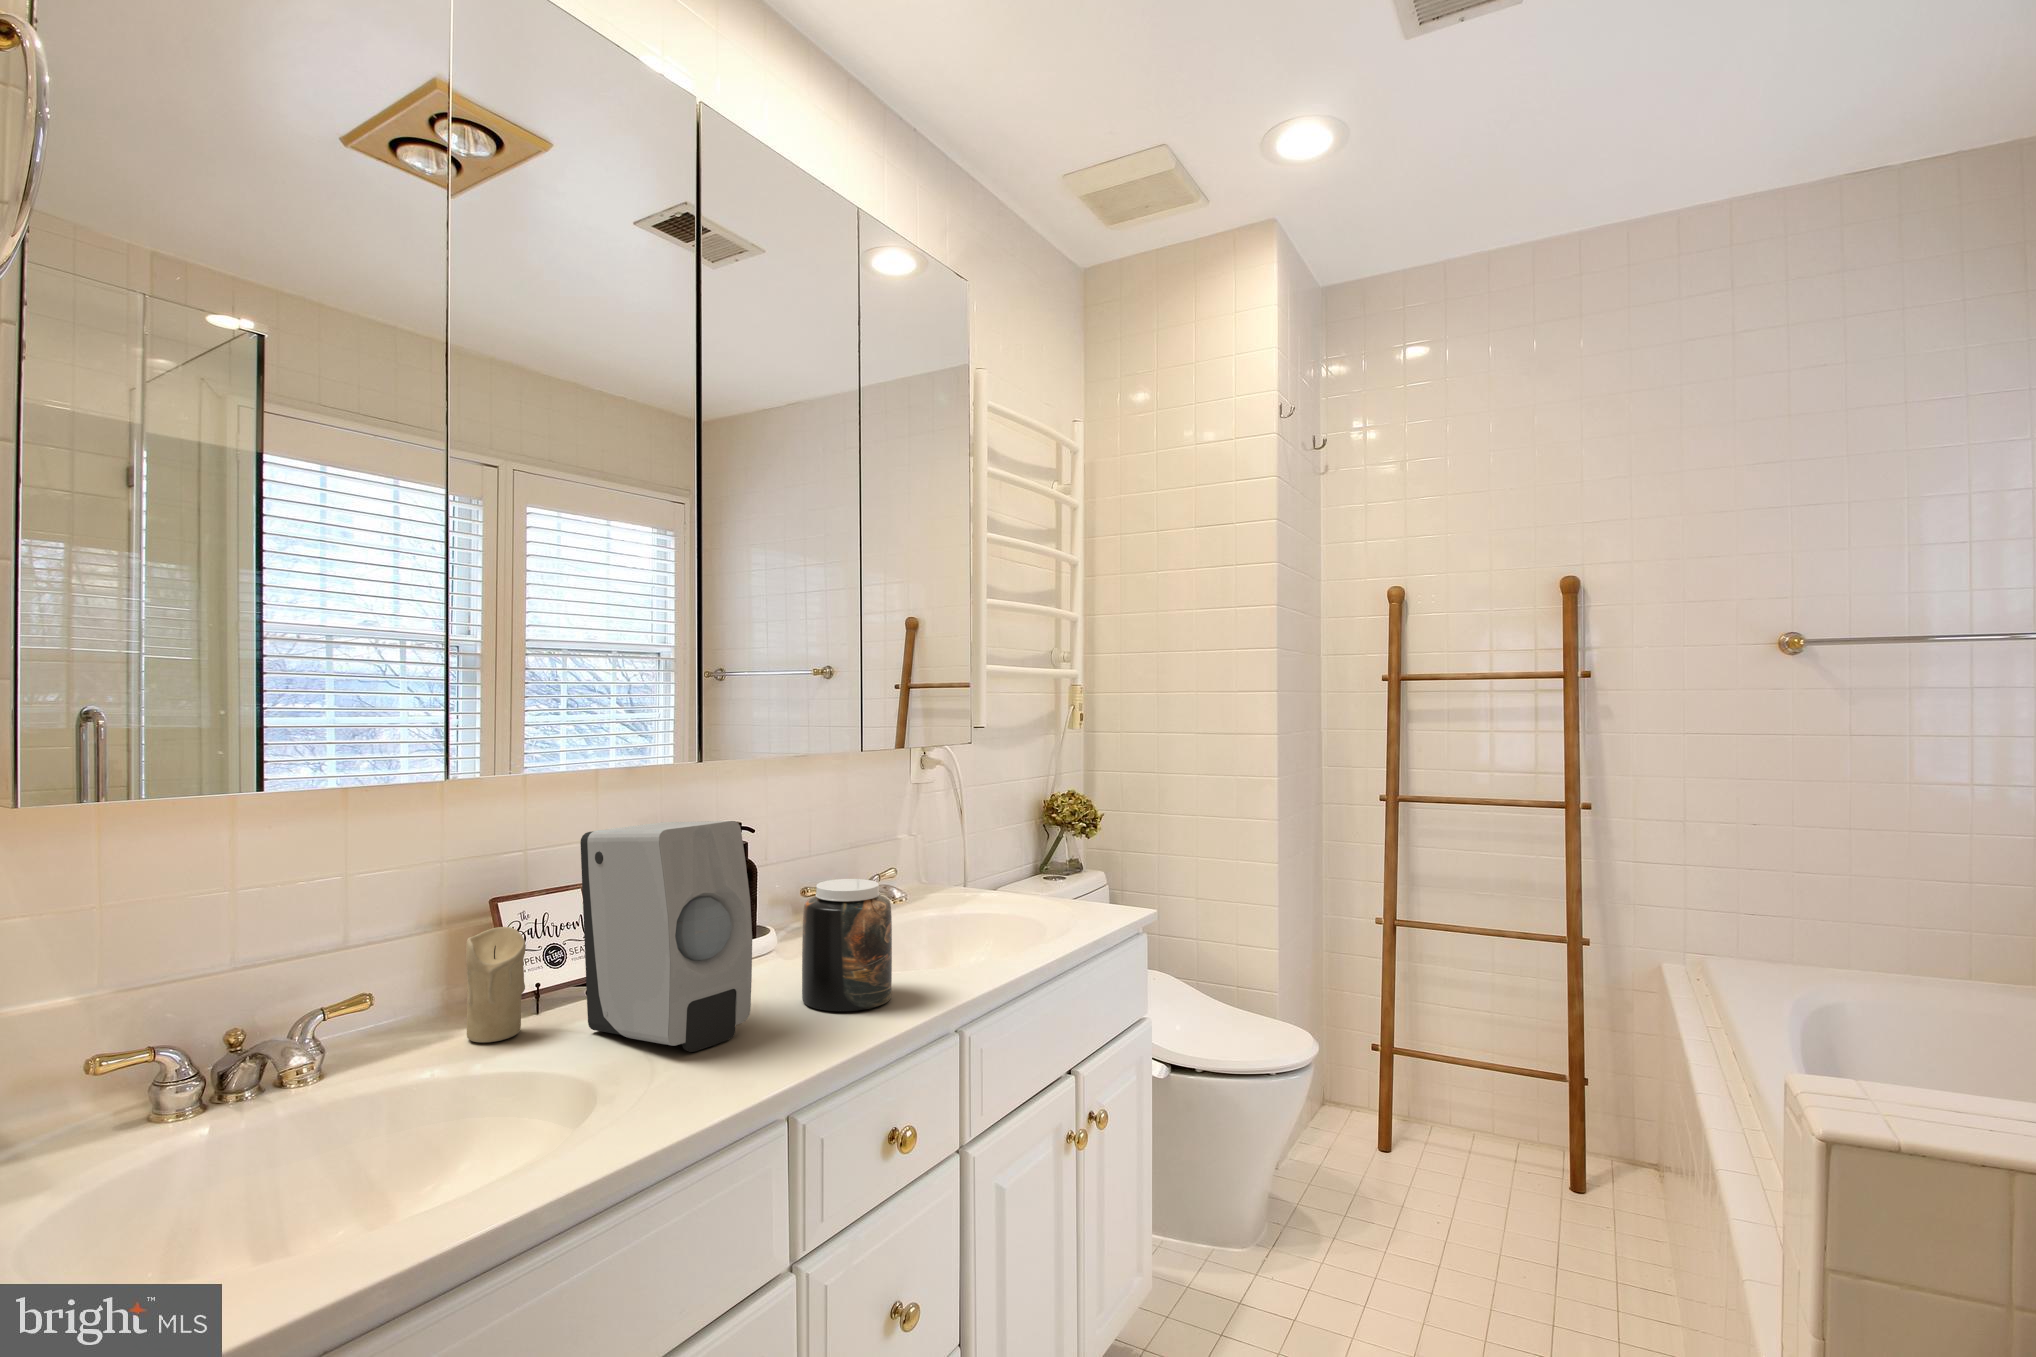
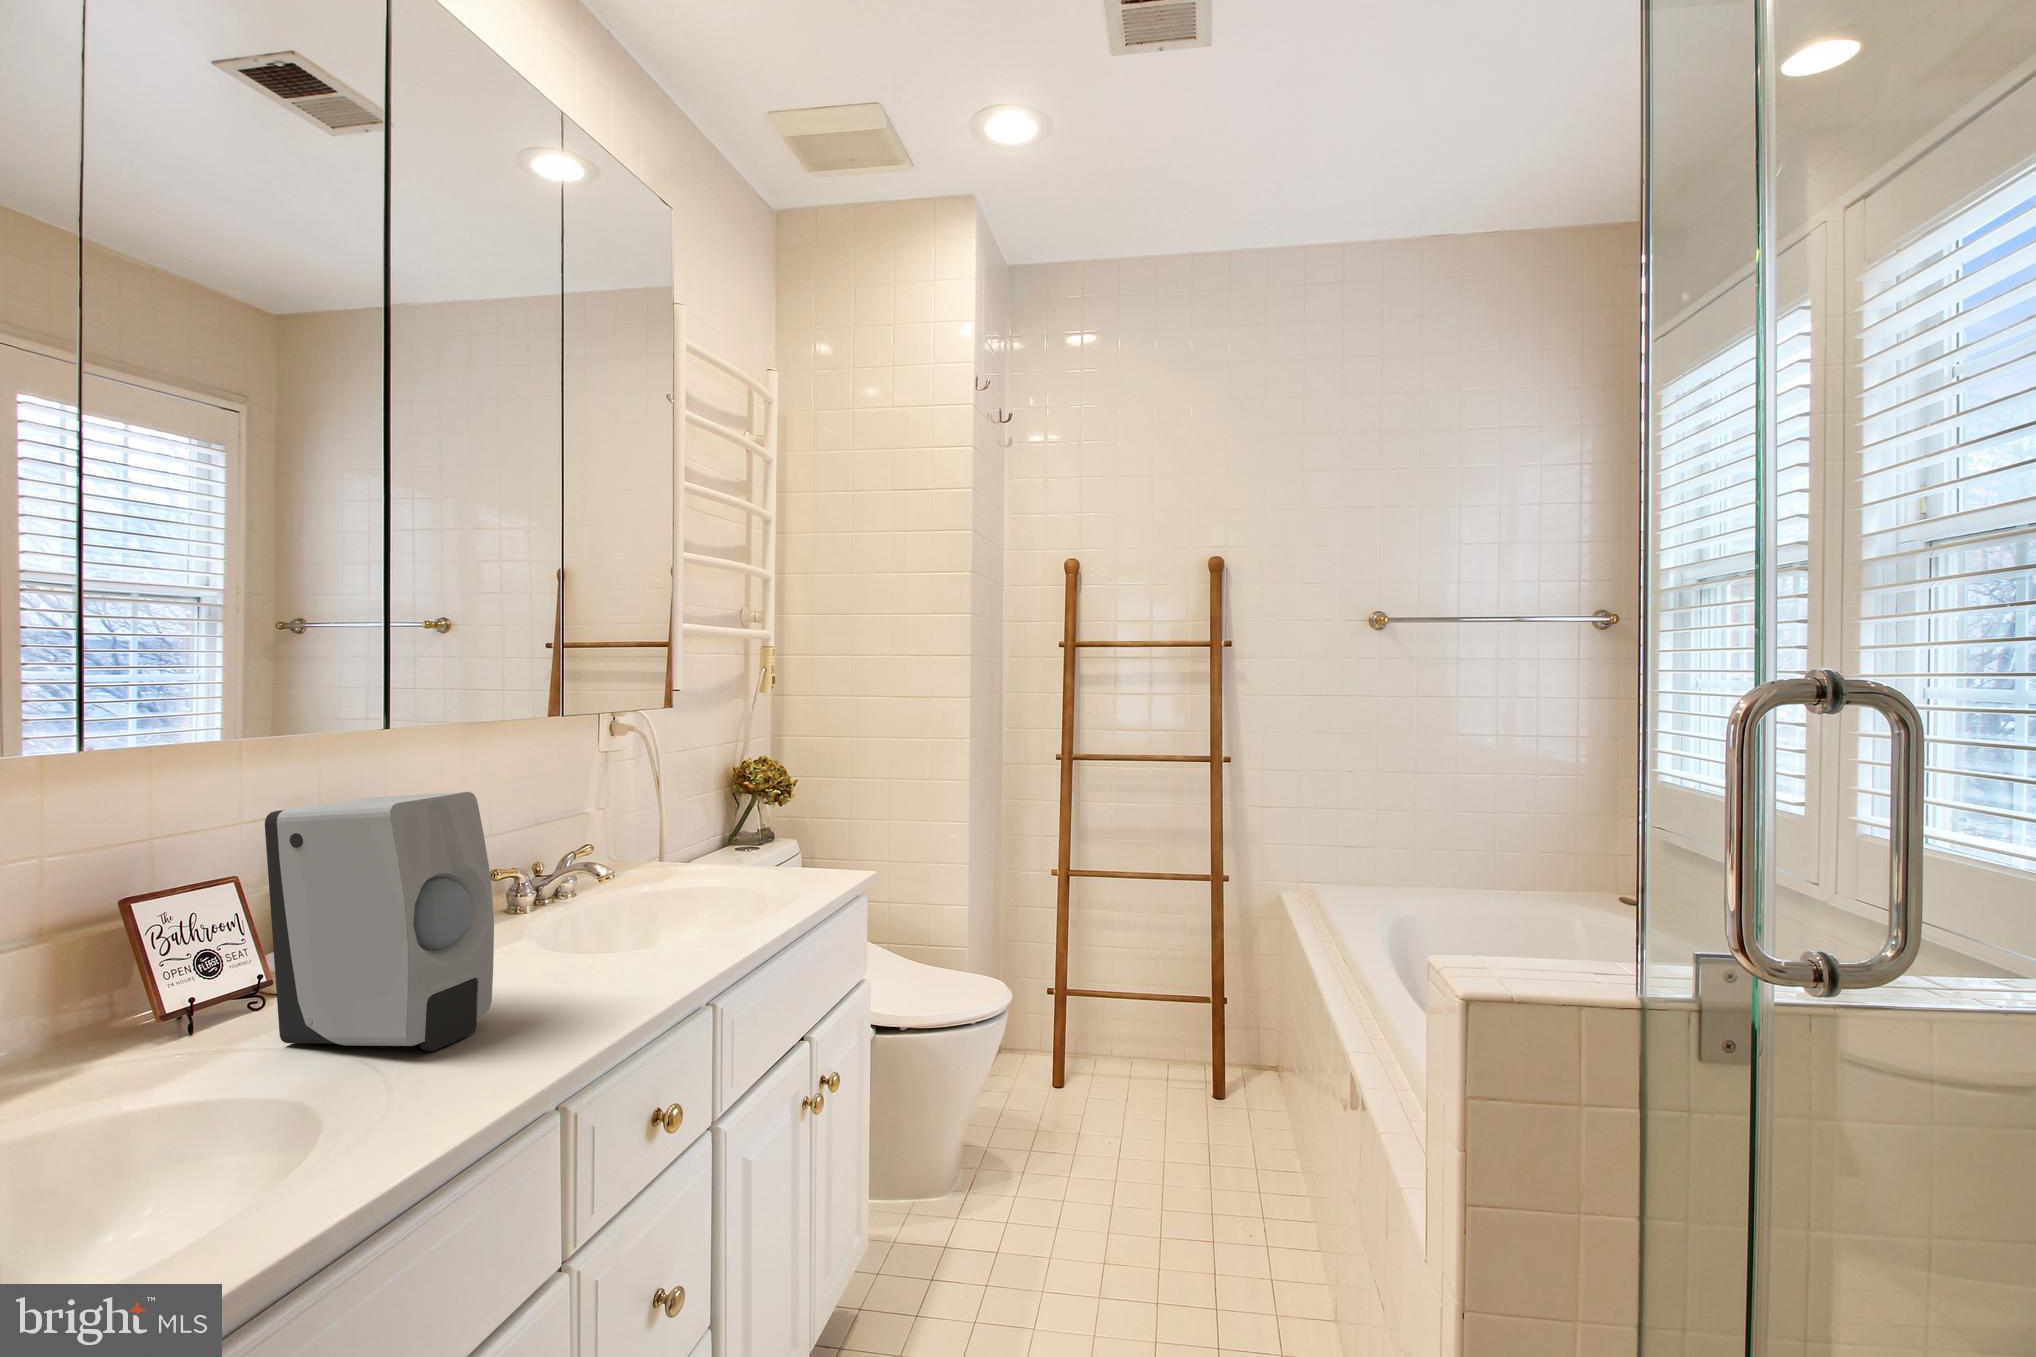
jar: present [802,879,892,1011] -> none [536,852,640,994]
candle: present [466,927,526,1042] -> none [105,931,190,1073]

